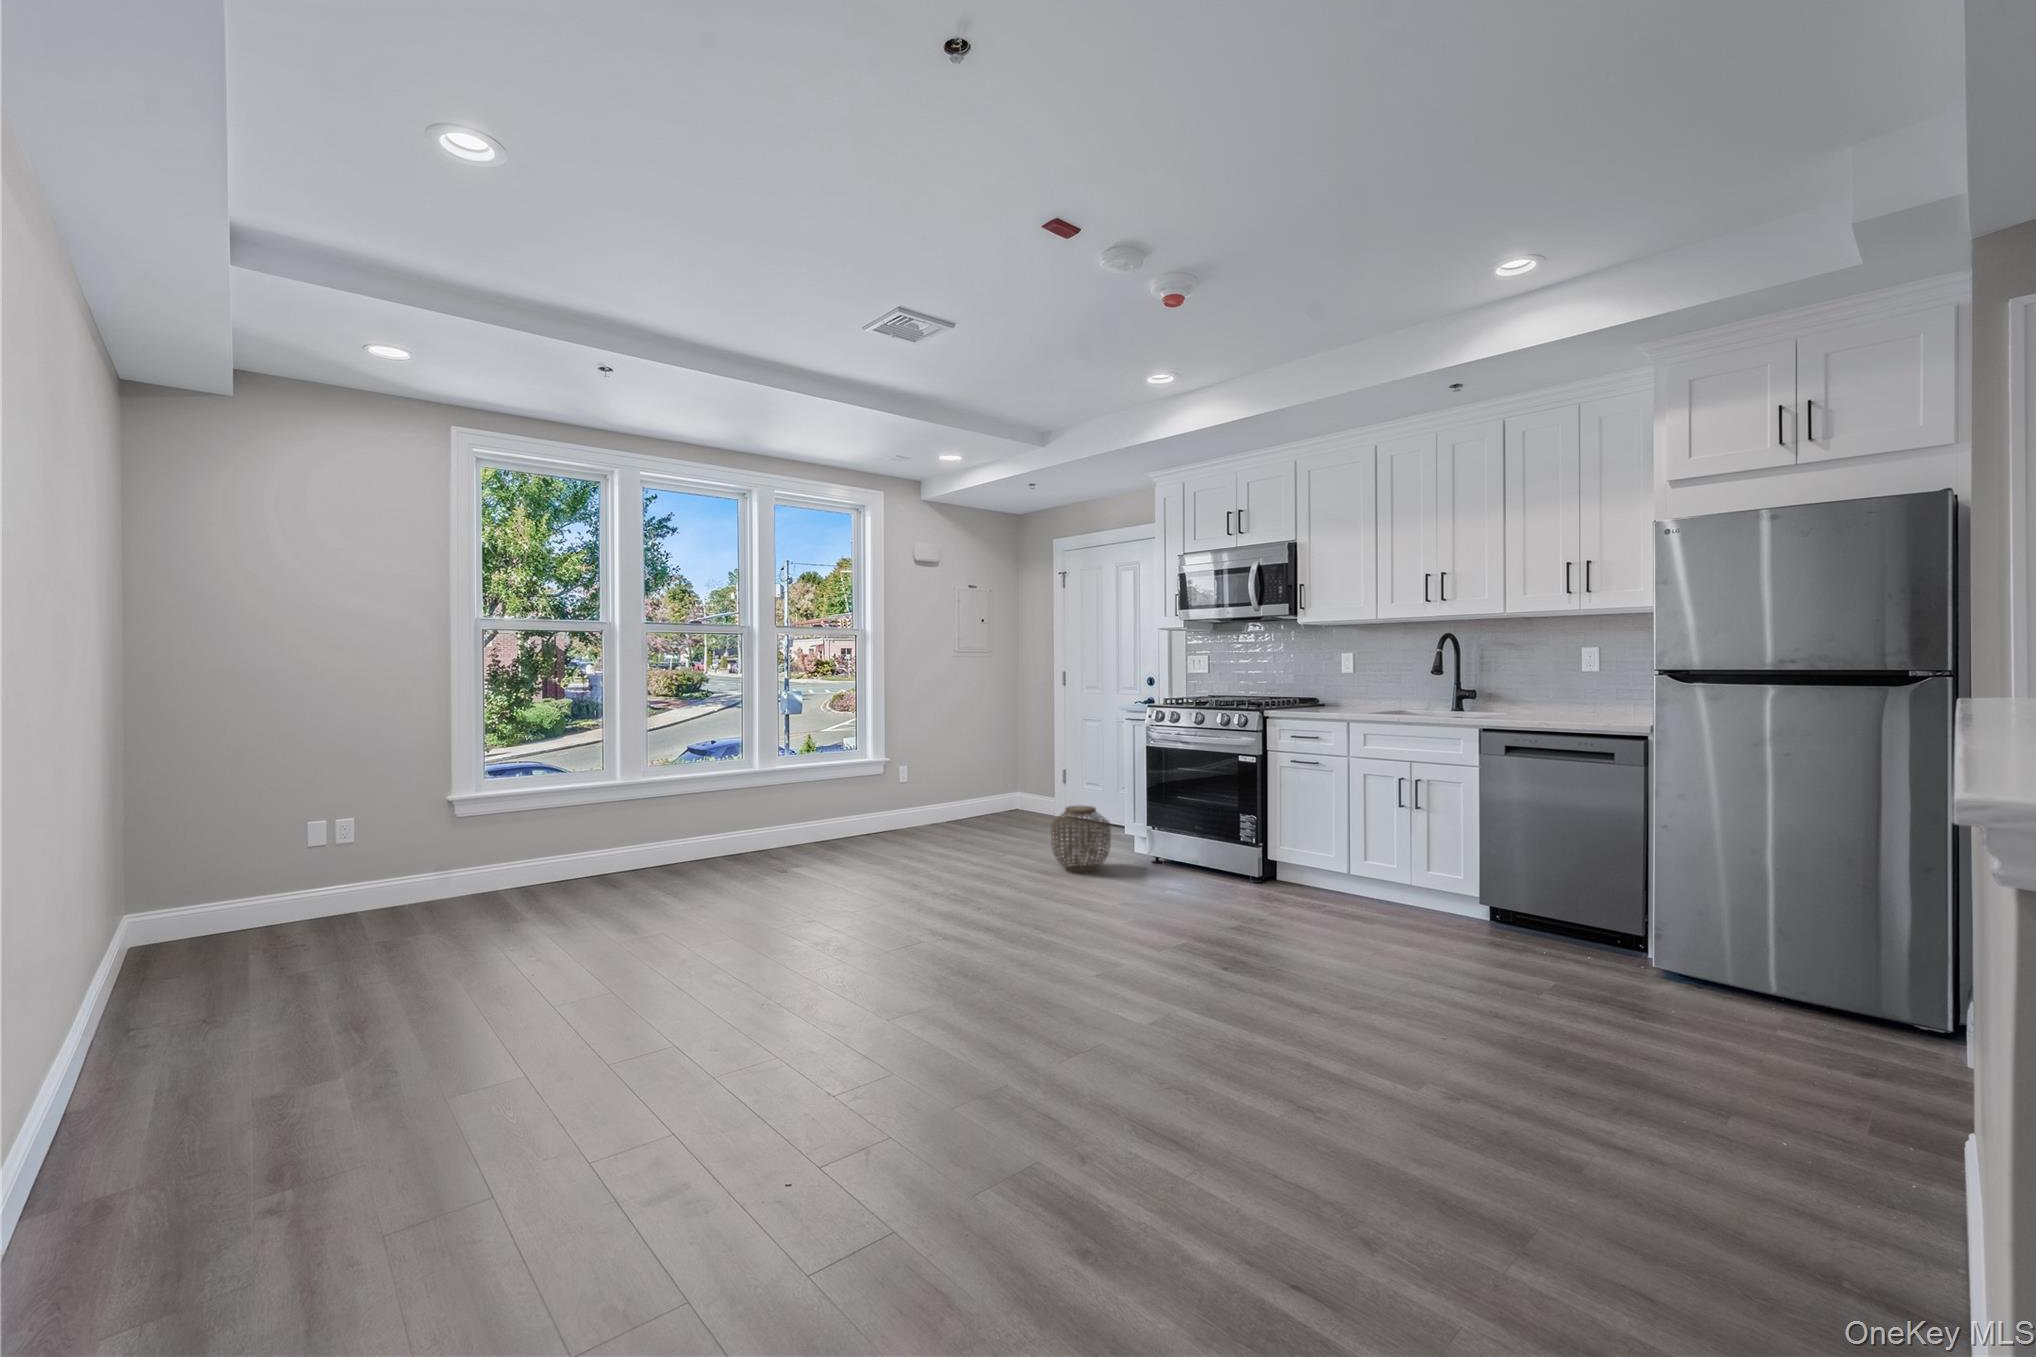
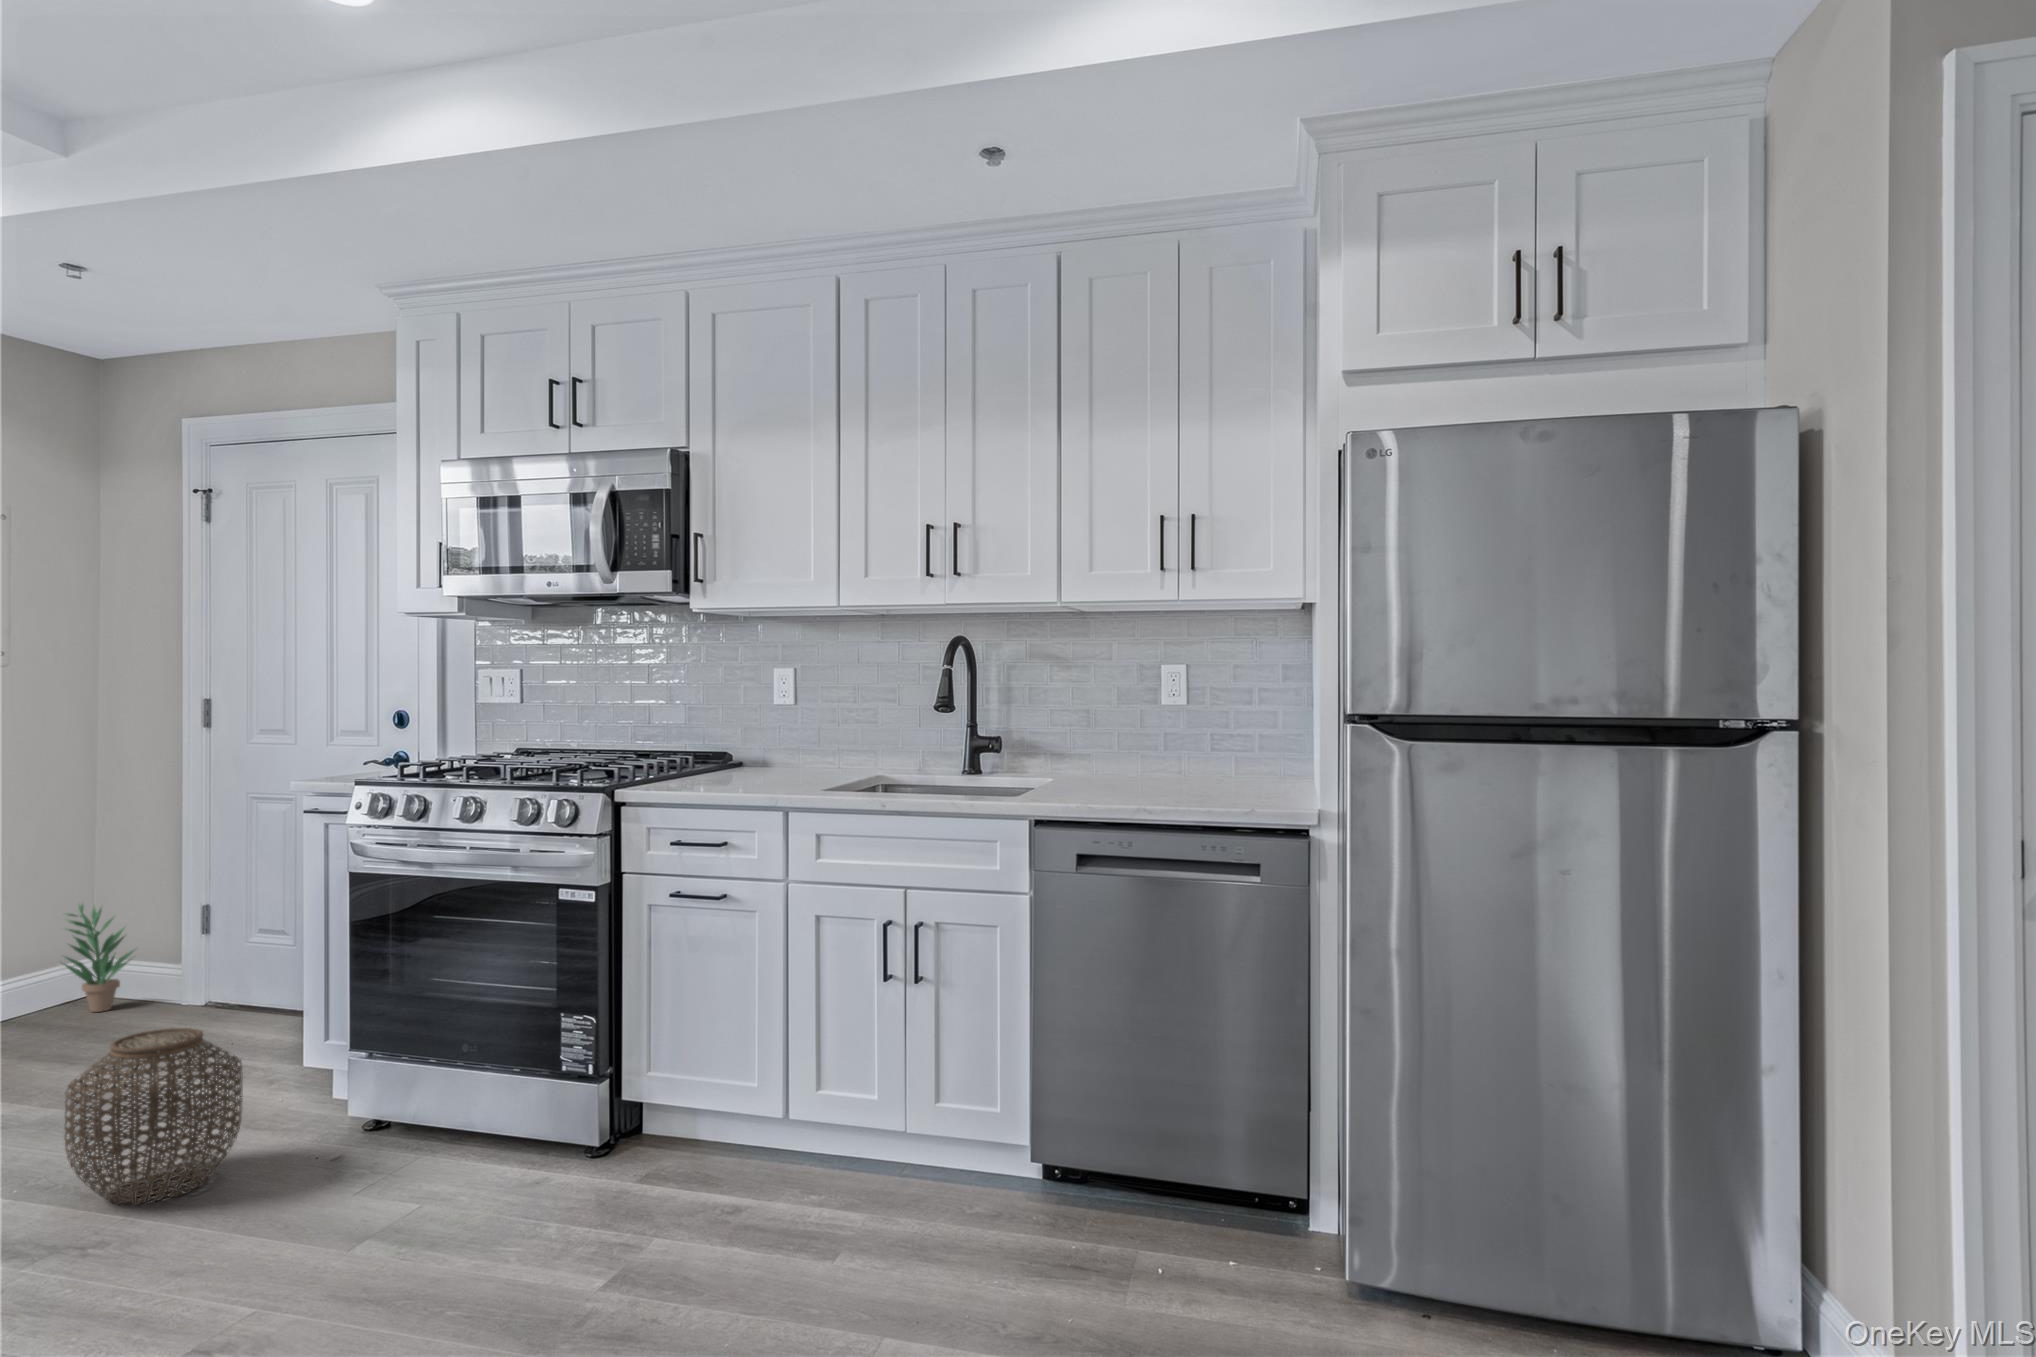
potted plant: none [1012,762,1041,813] -> present [64,905,134,1012]

